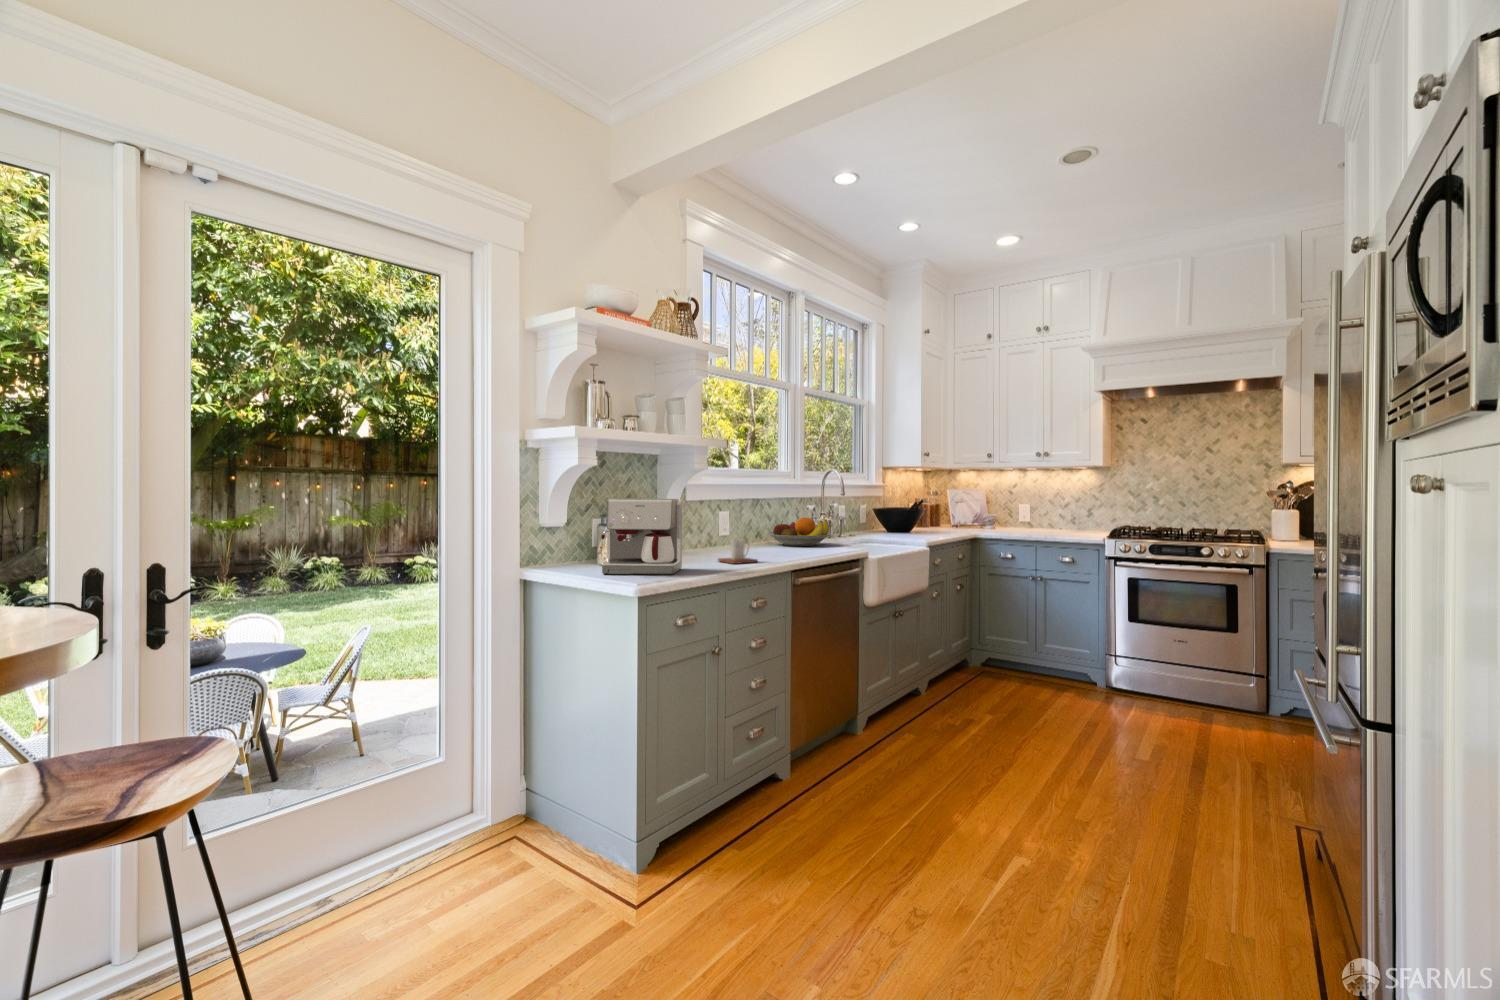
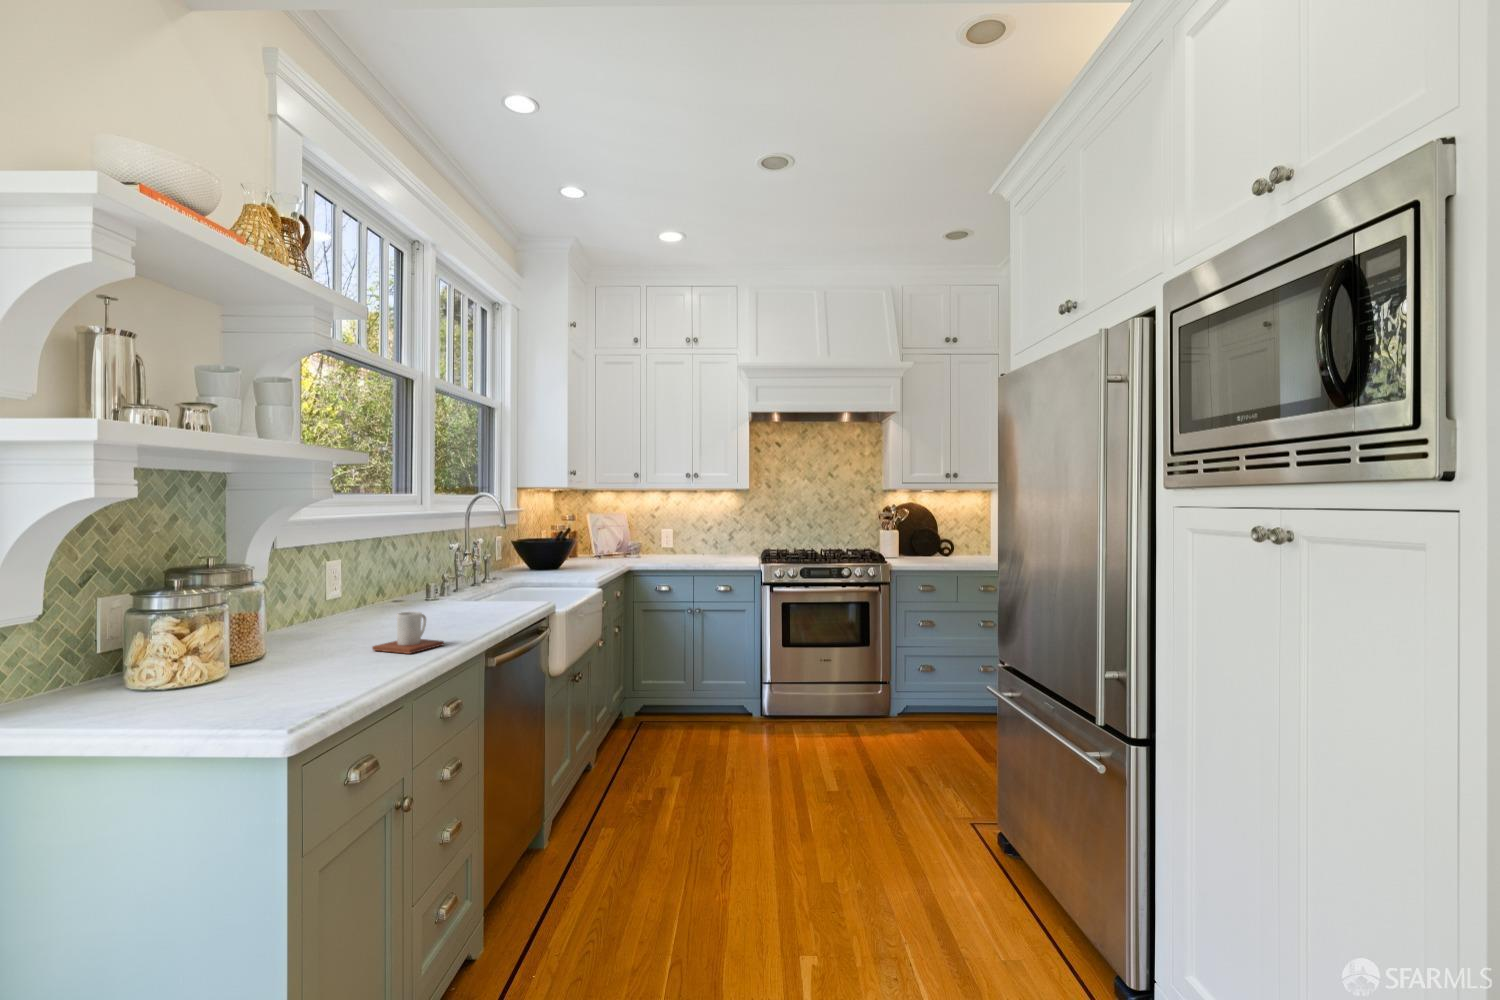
coffee maker: present [600,498,682,575] -> none [159,558,337,720]
fruit bowl: present [767,518,831,546] -> none [398,561,497,603]

